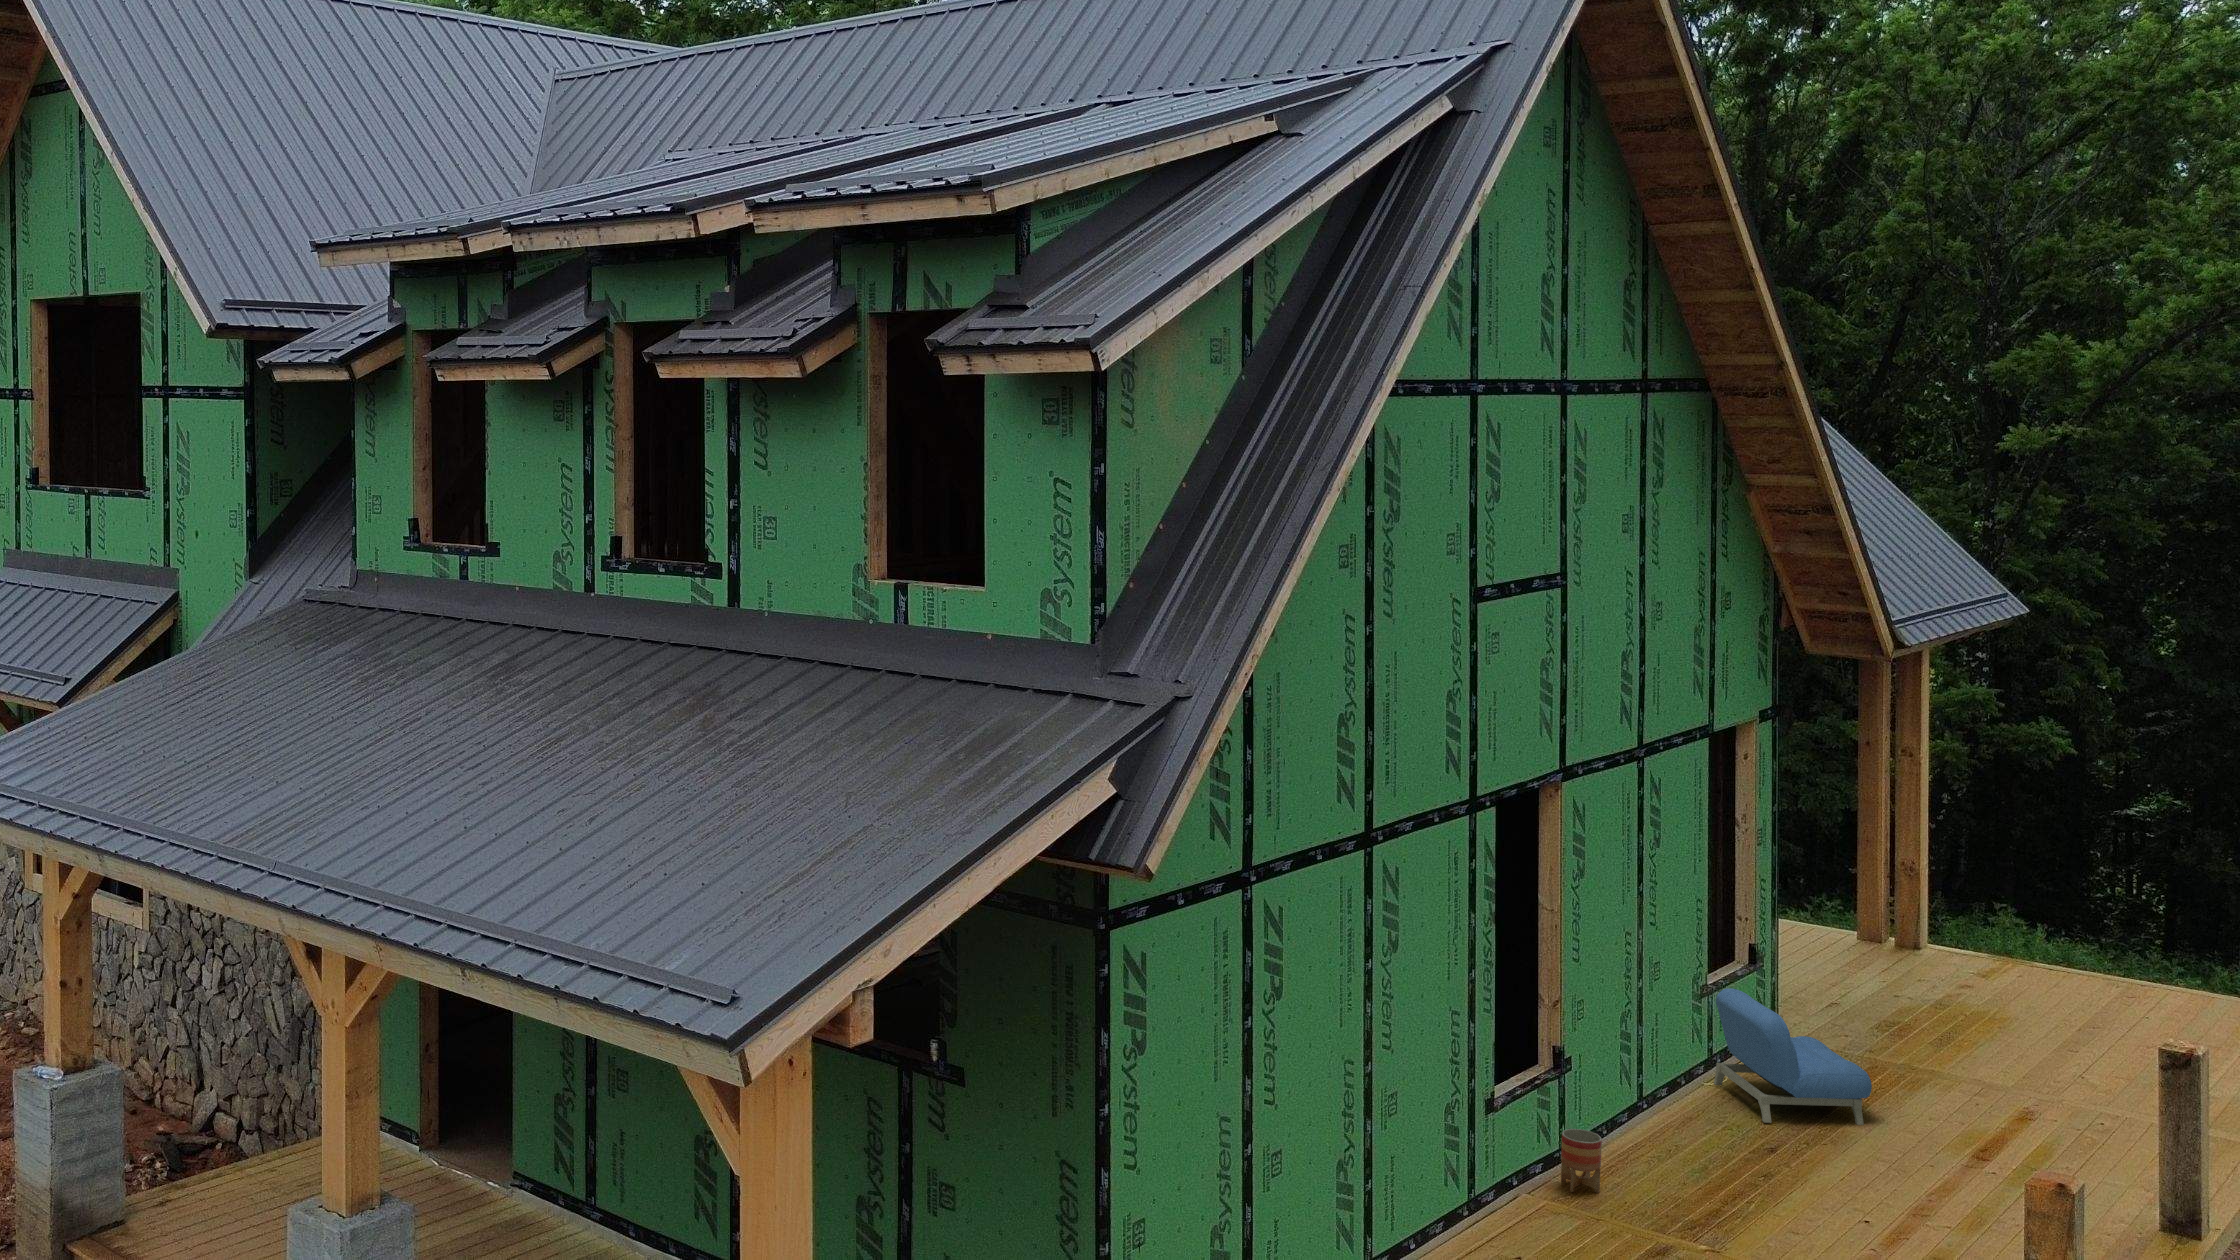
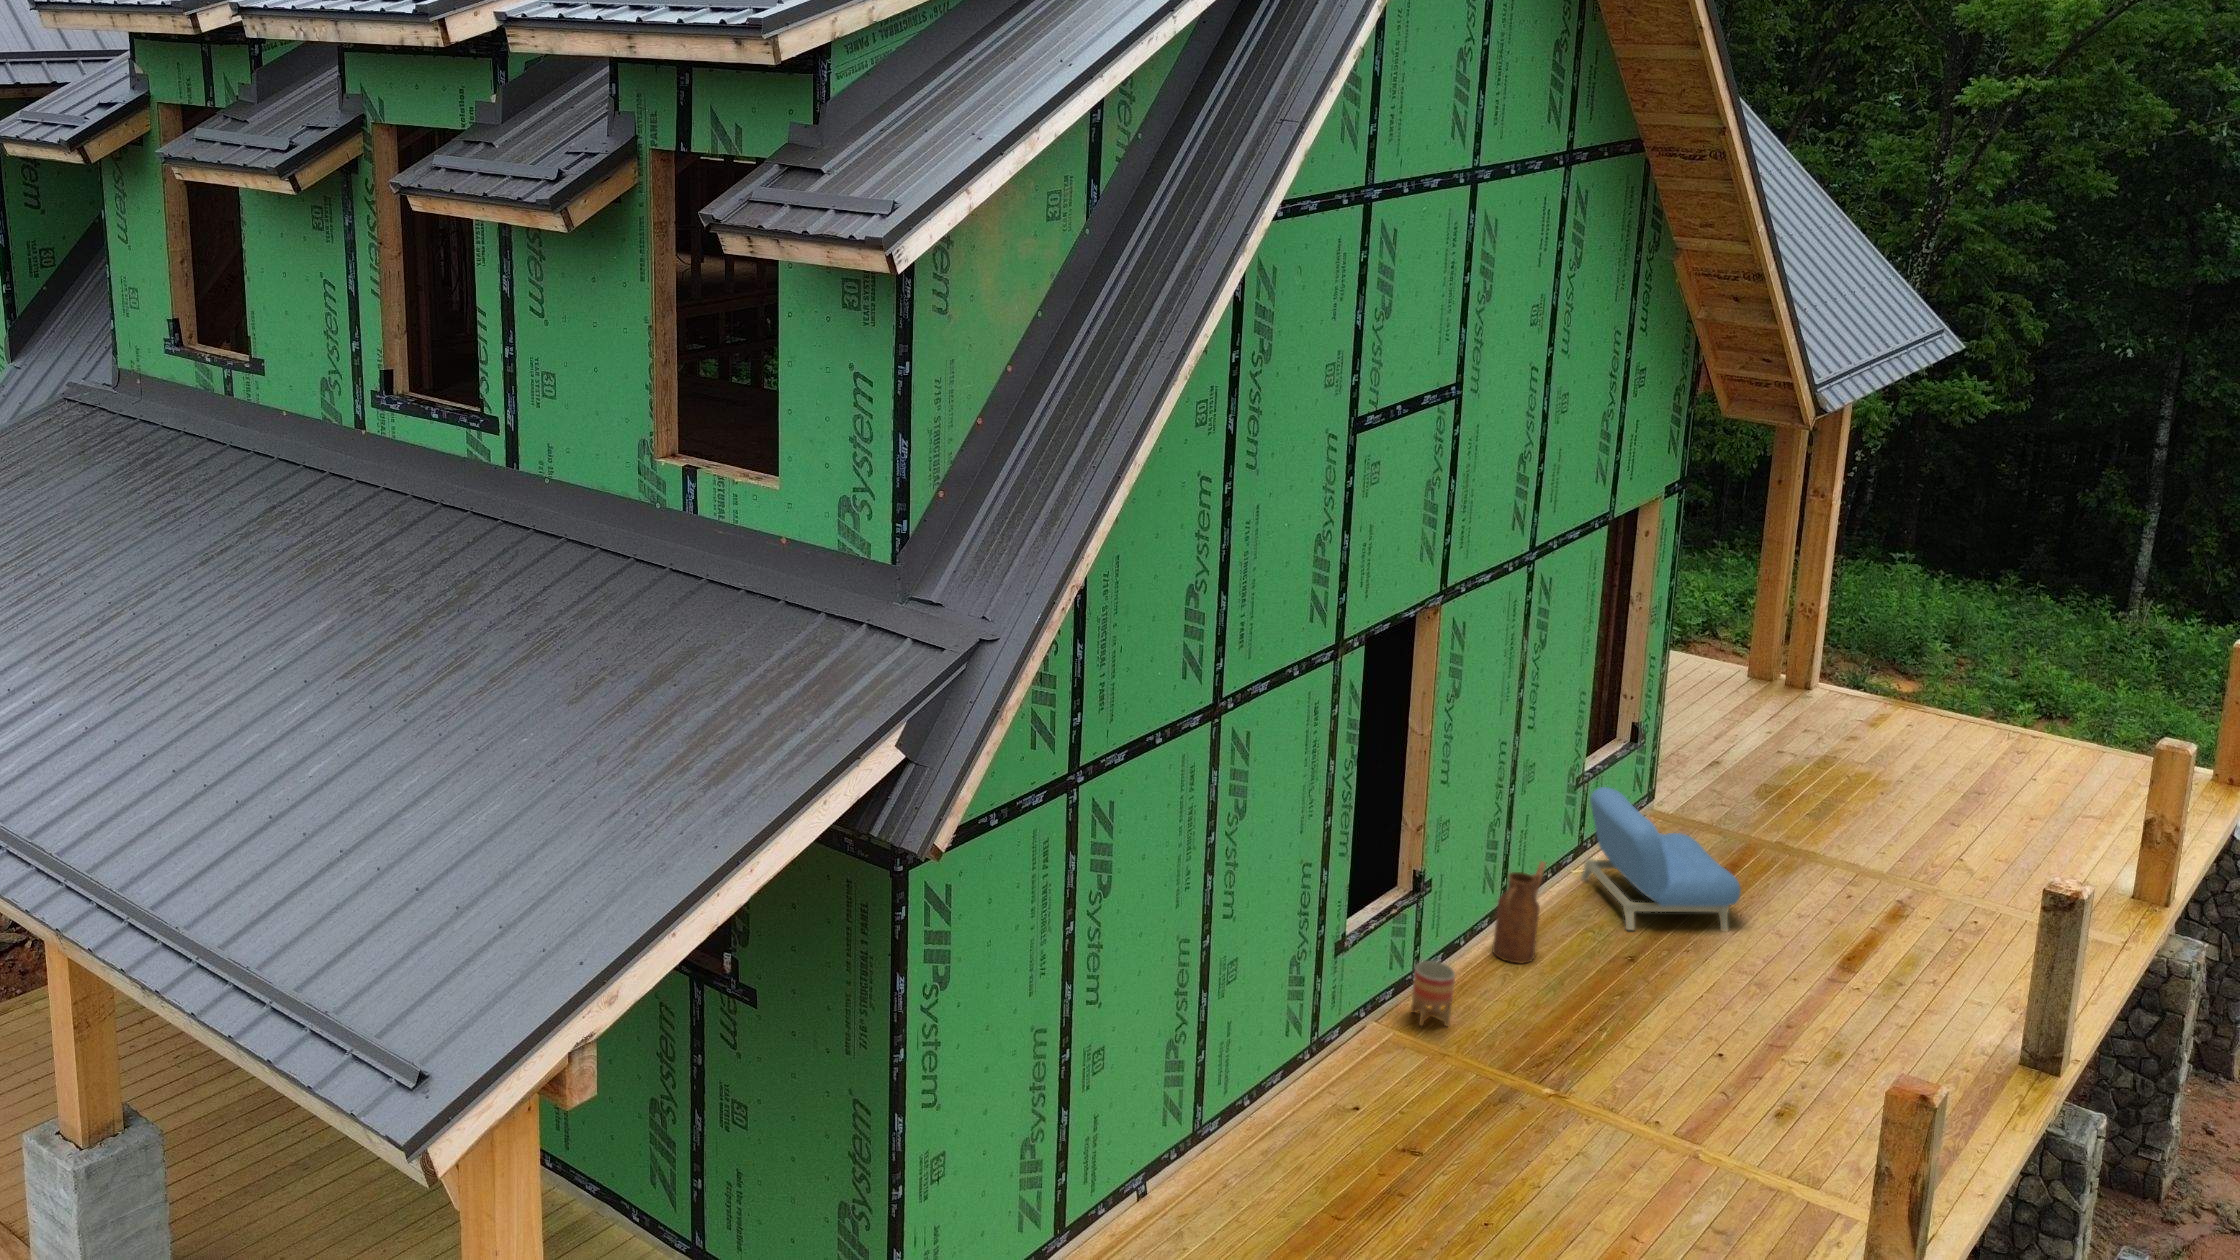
watering can: none [1634,1048,1680,1147] -> present [1492,861,1546,964]

